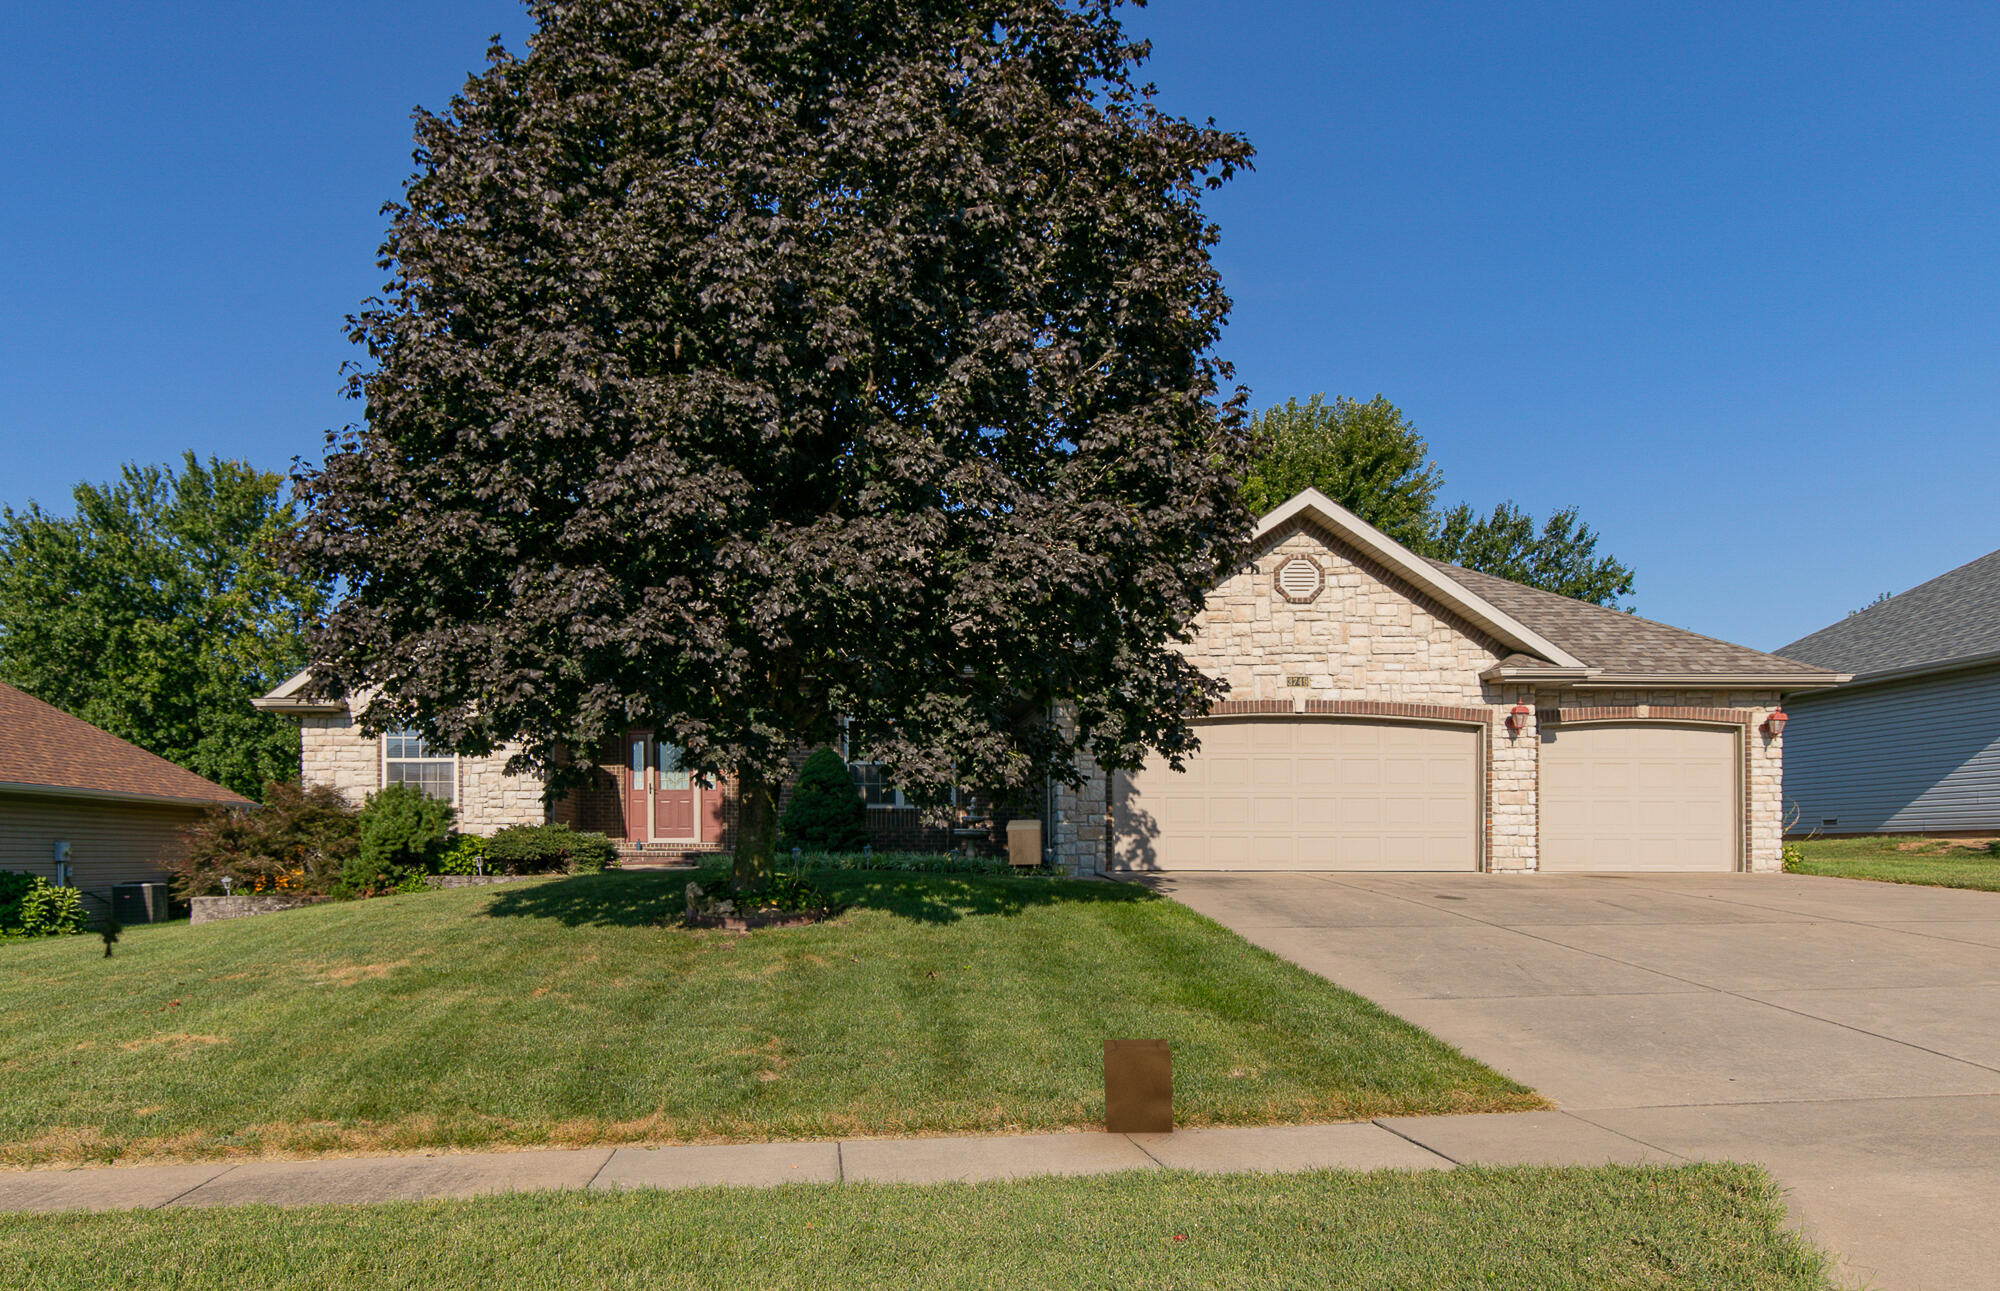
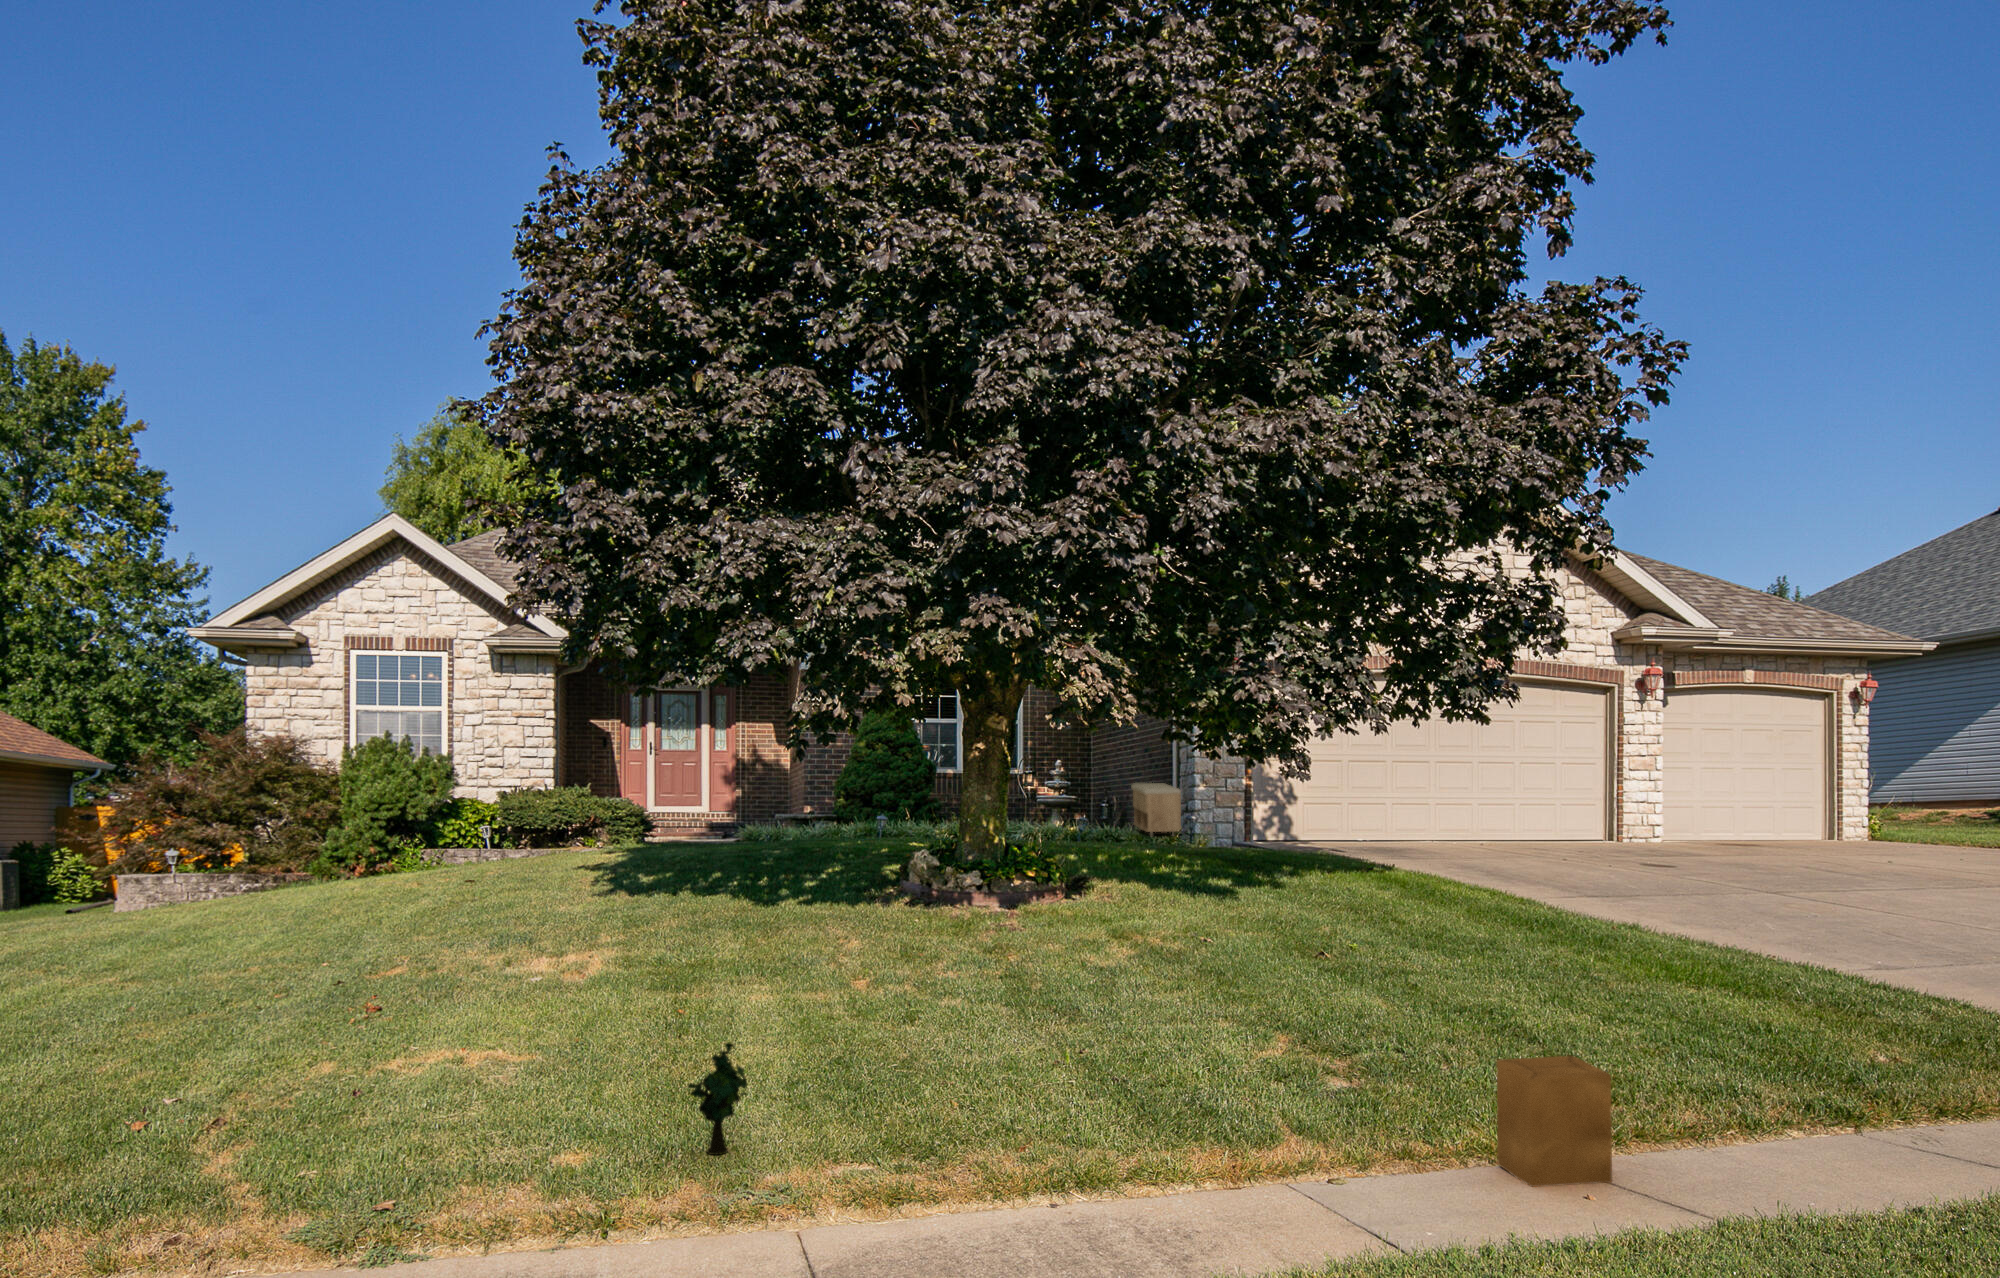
decorative plant: present [95,913,123,957] -> present [688,1043,748,1155]
cardboard box: present [1103,1039,1173,1133] -> present [1497,1056,1612,1187]

